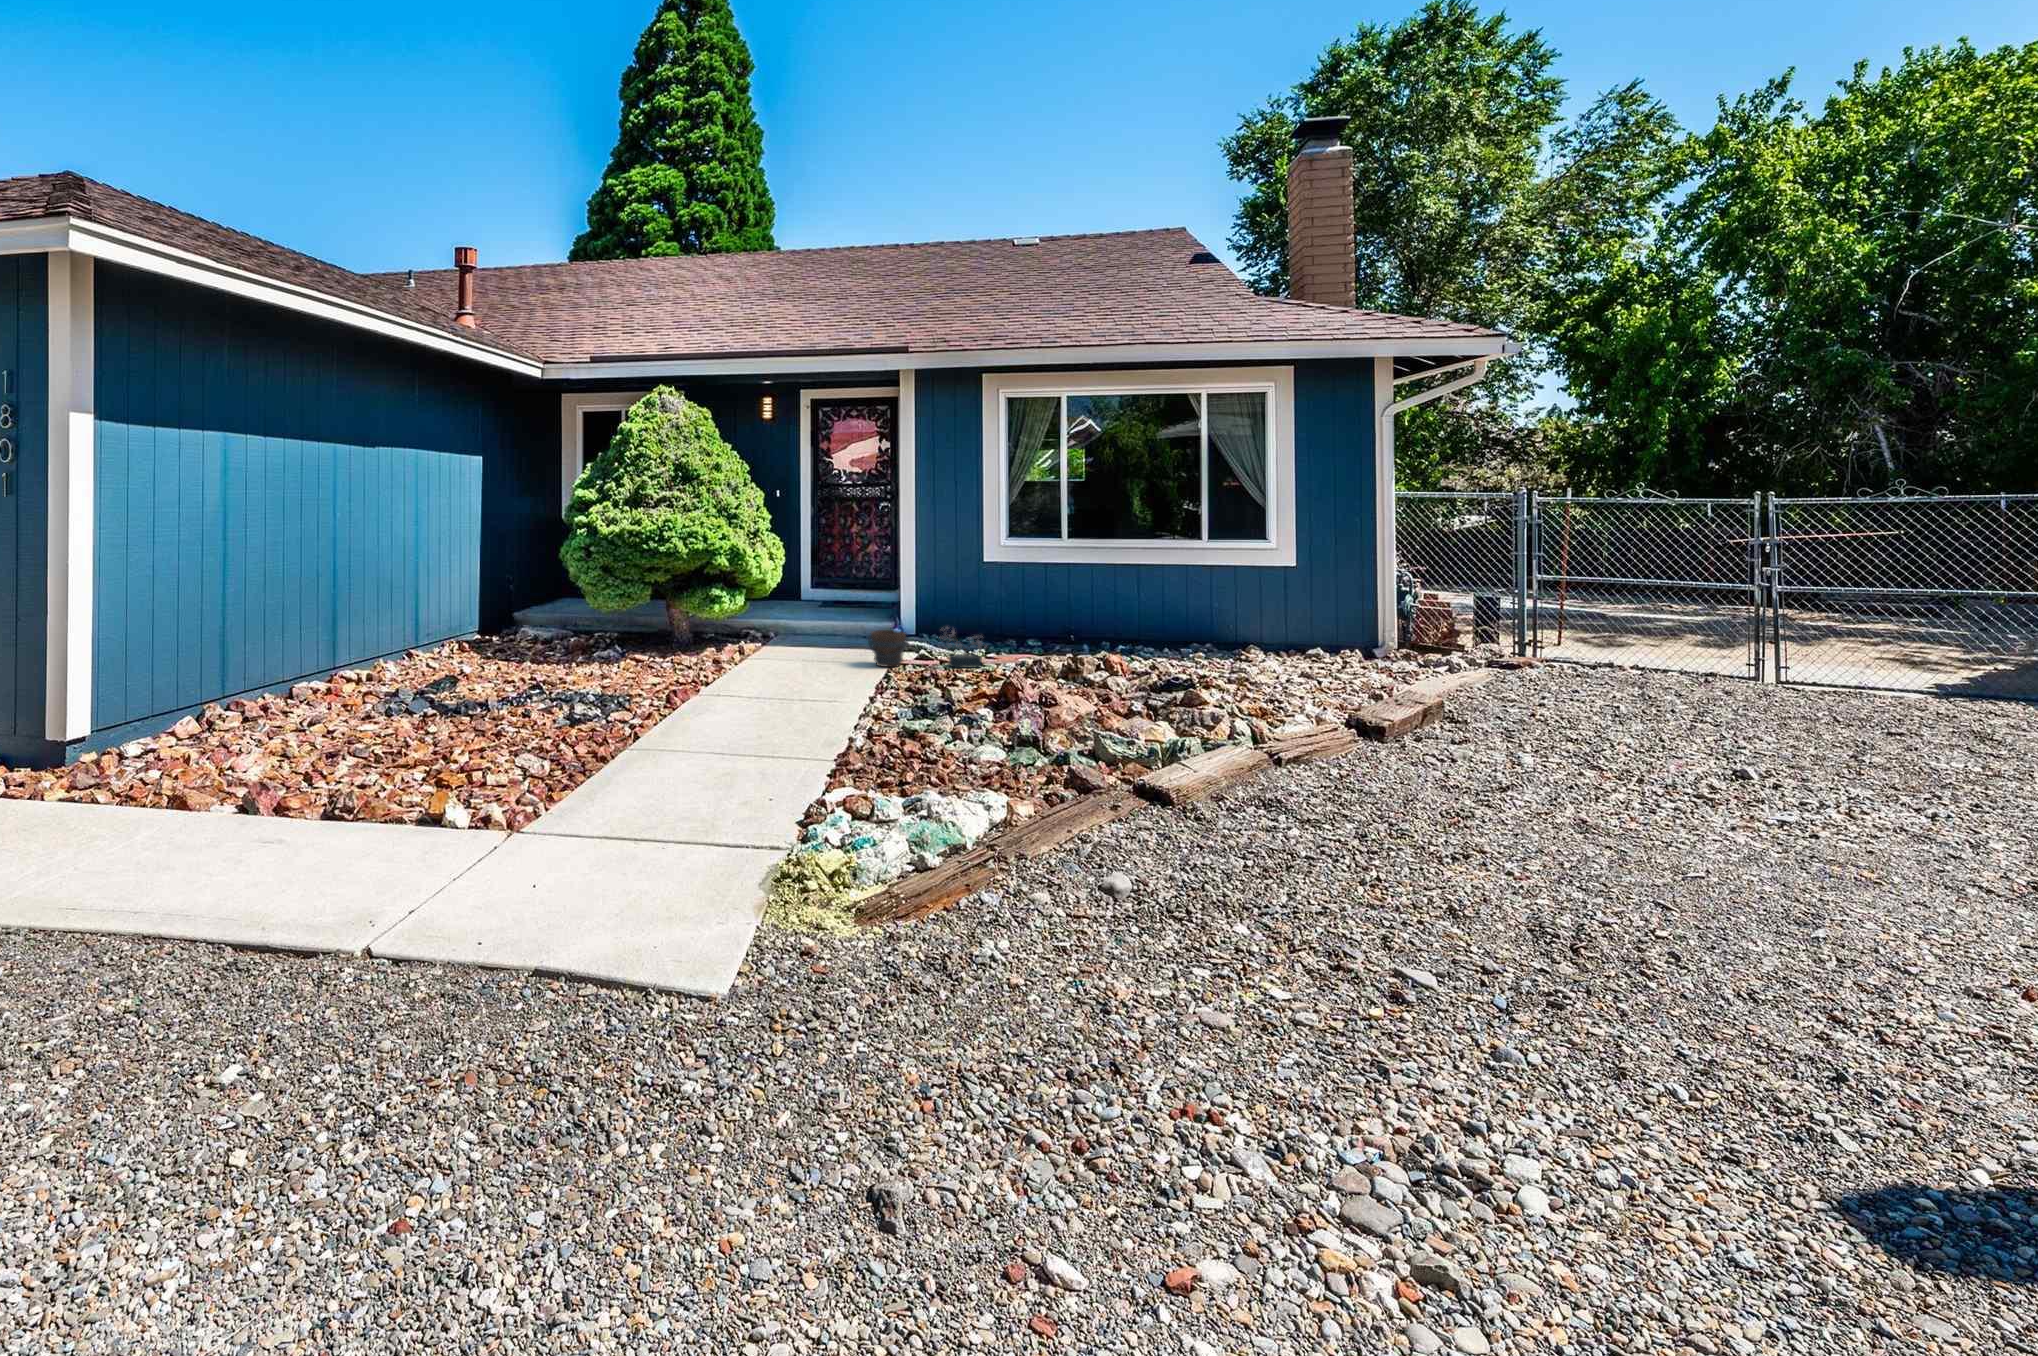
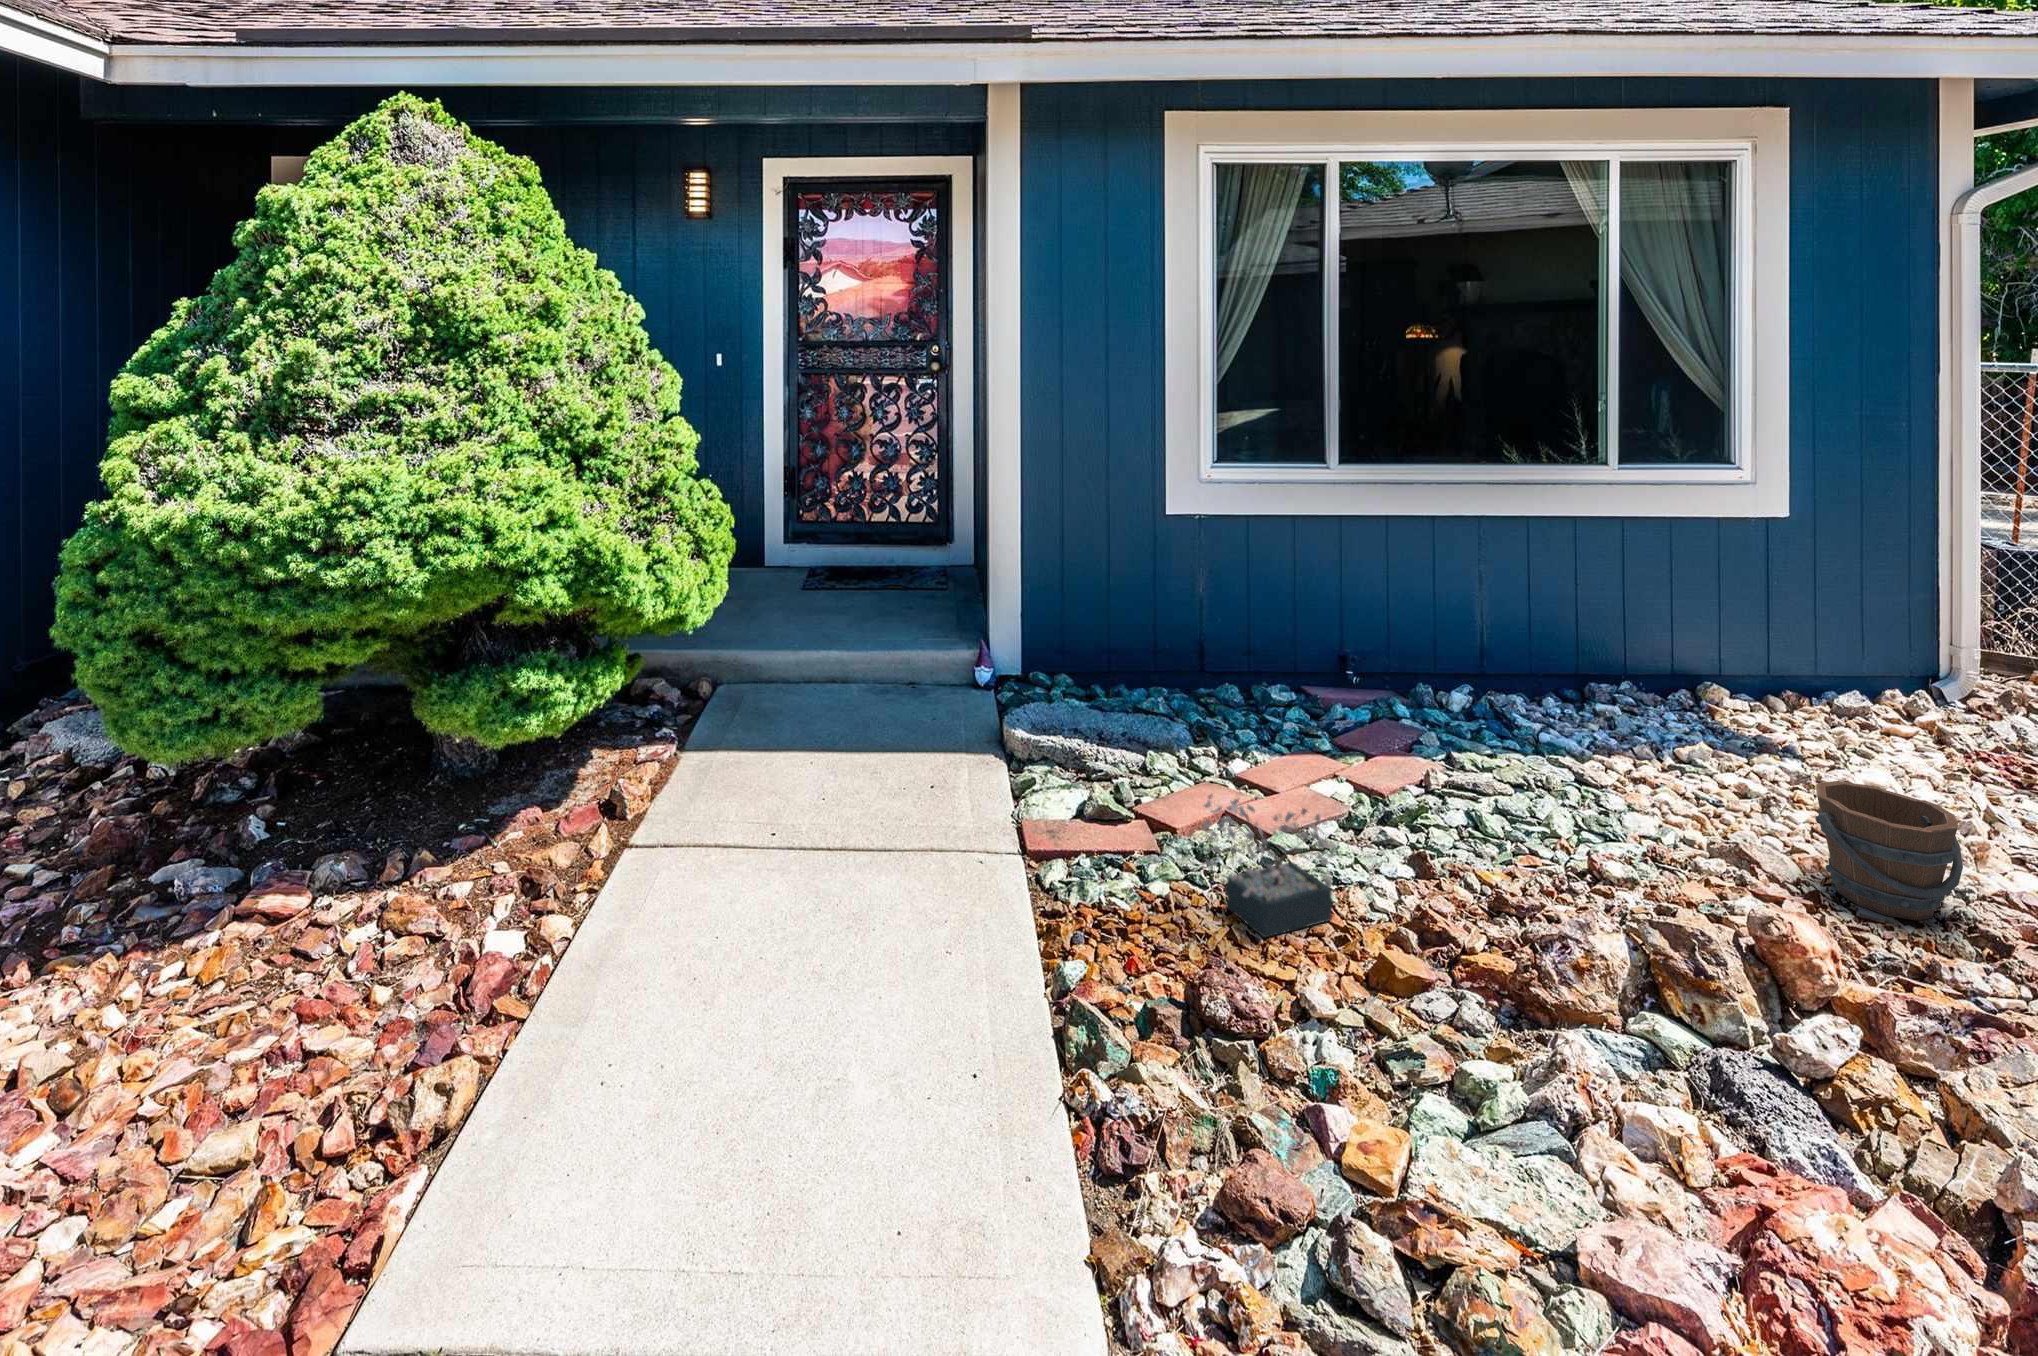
bucket: present [868,630,908,667] -> present [1815,781,1963,920]

